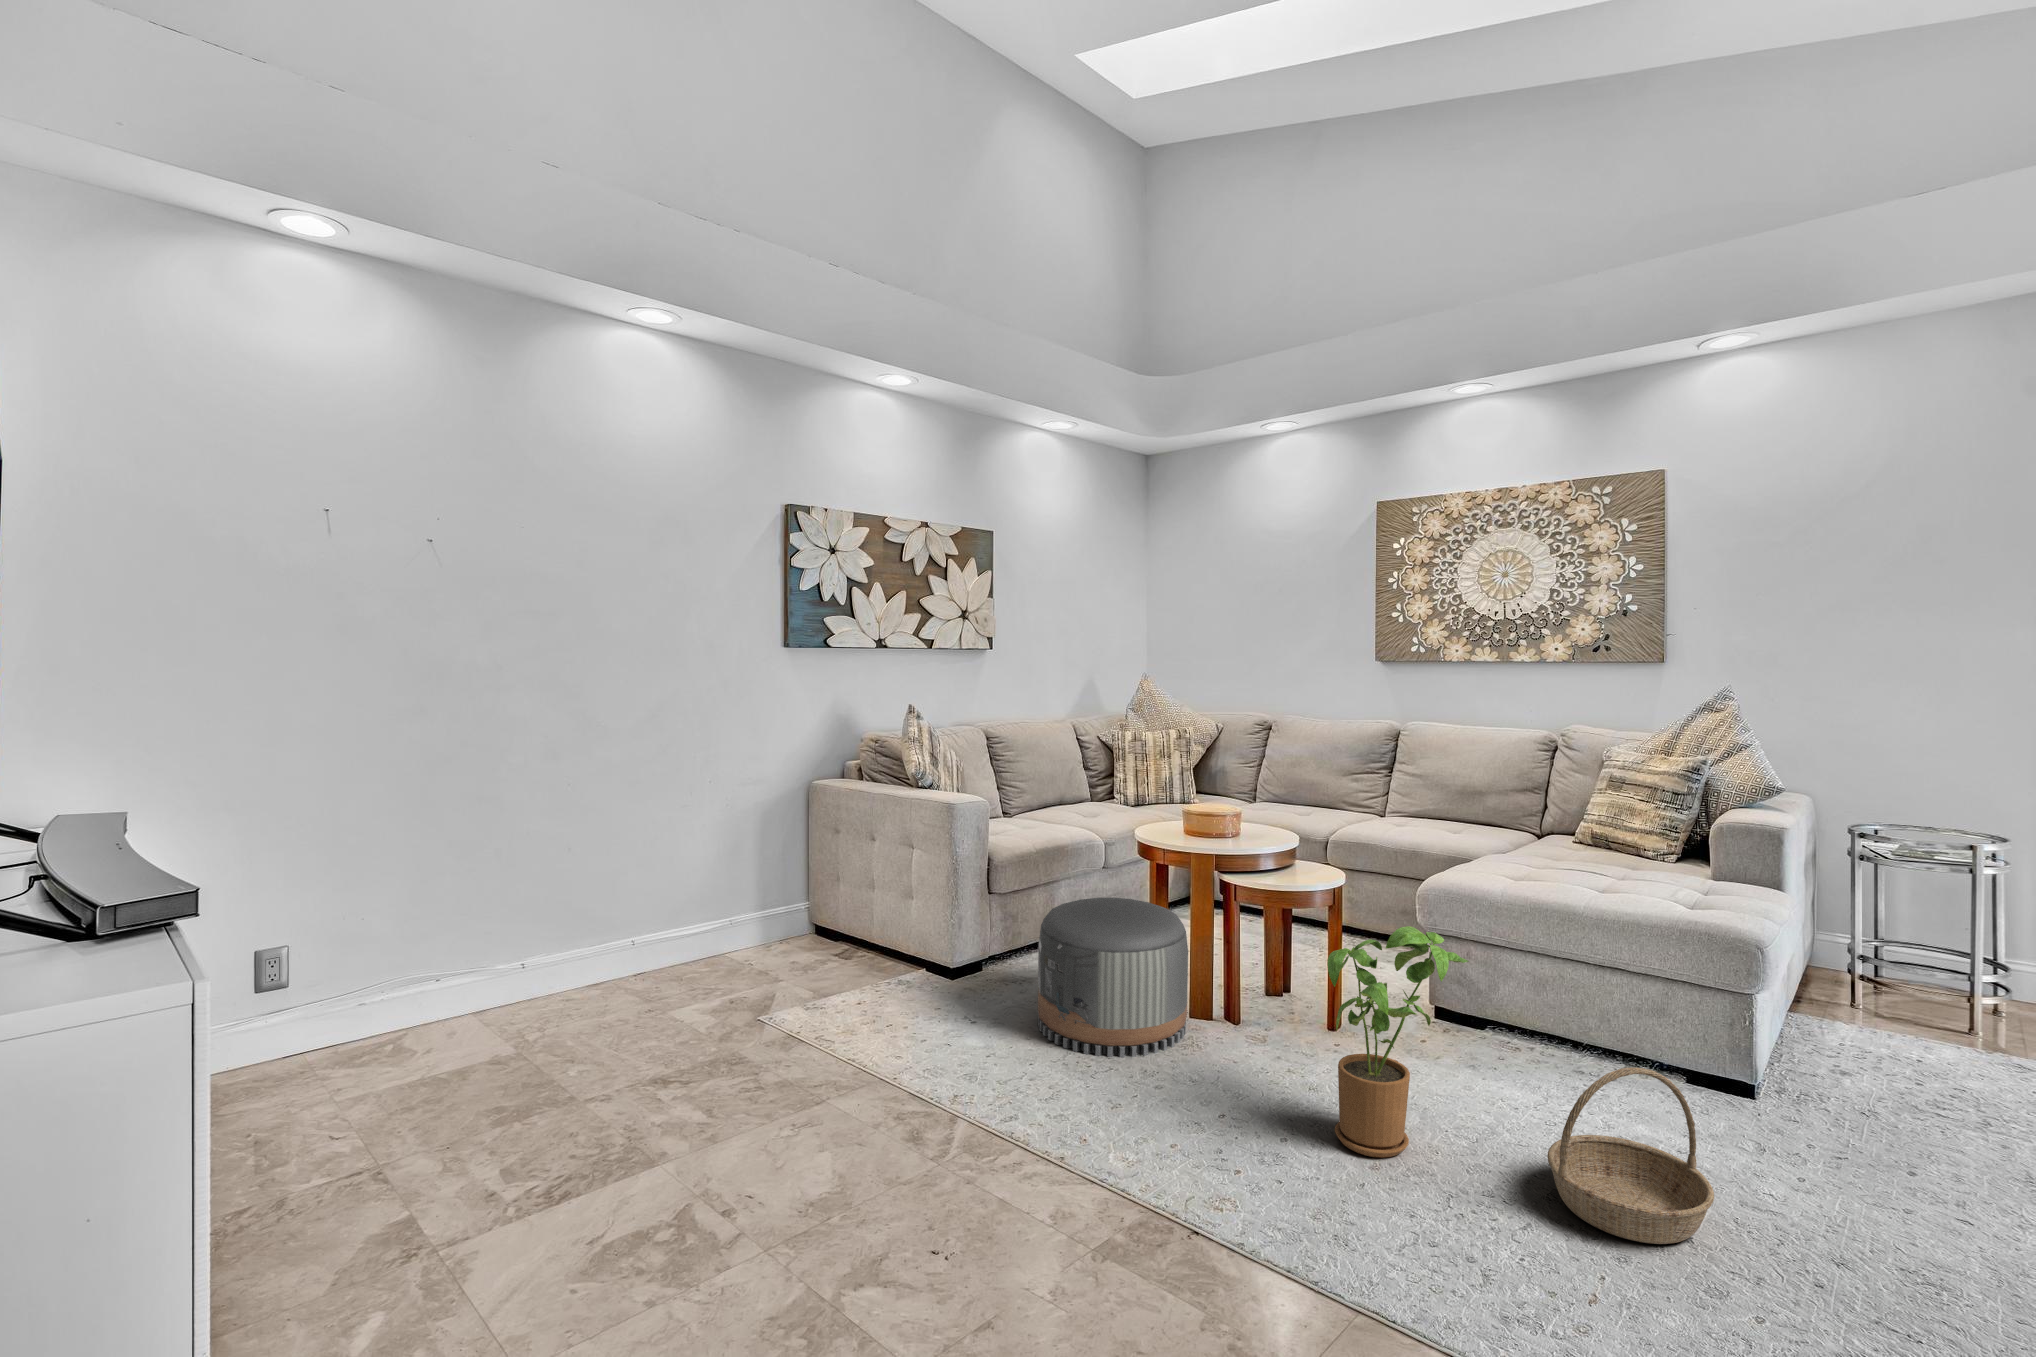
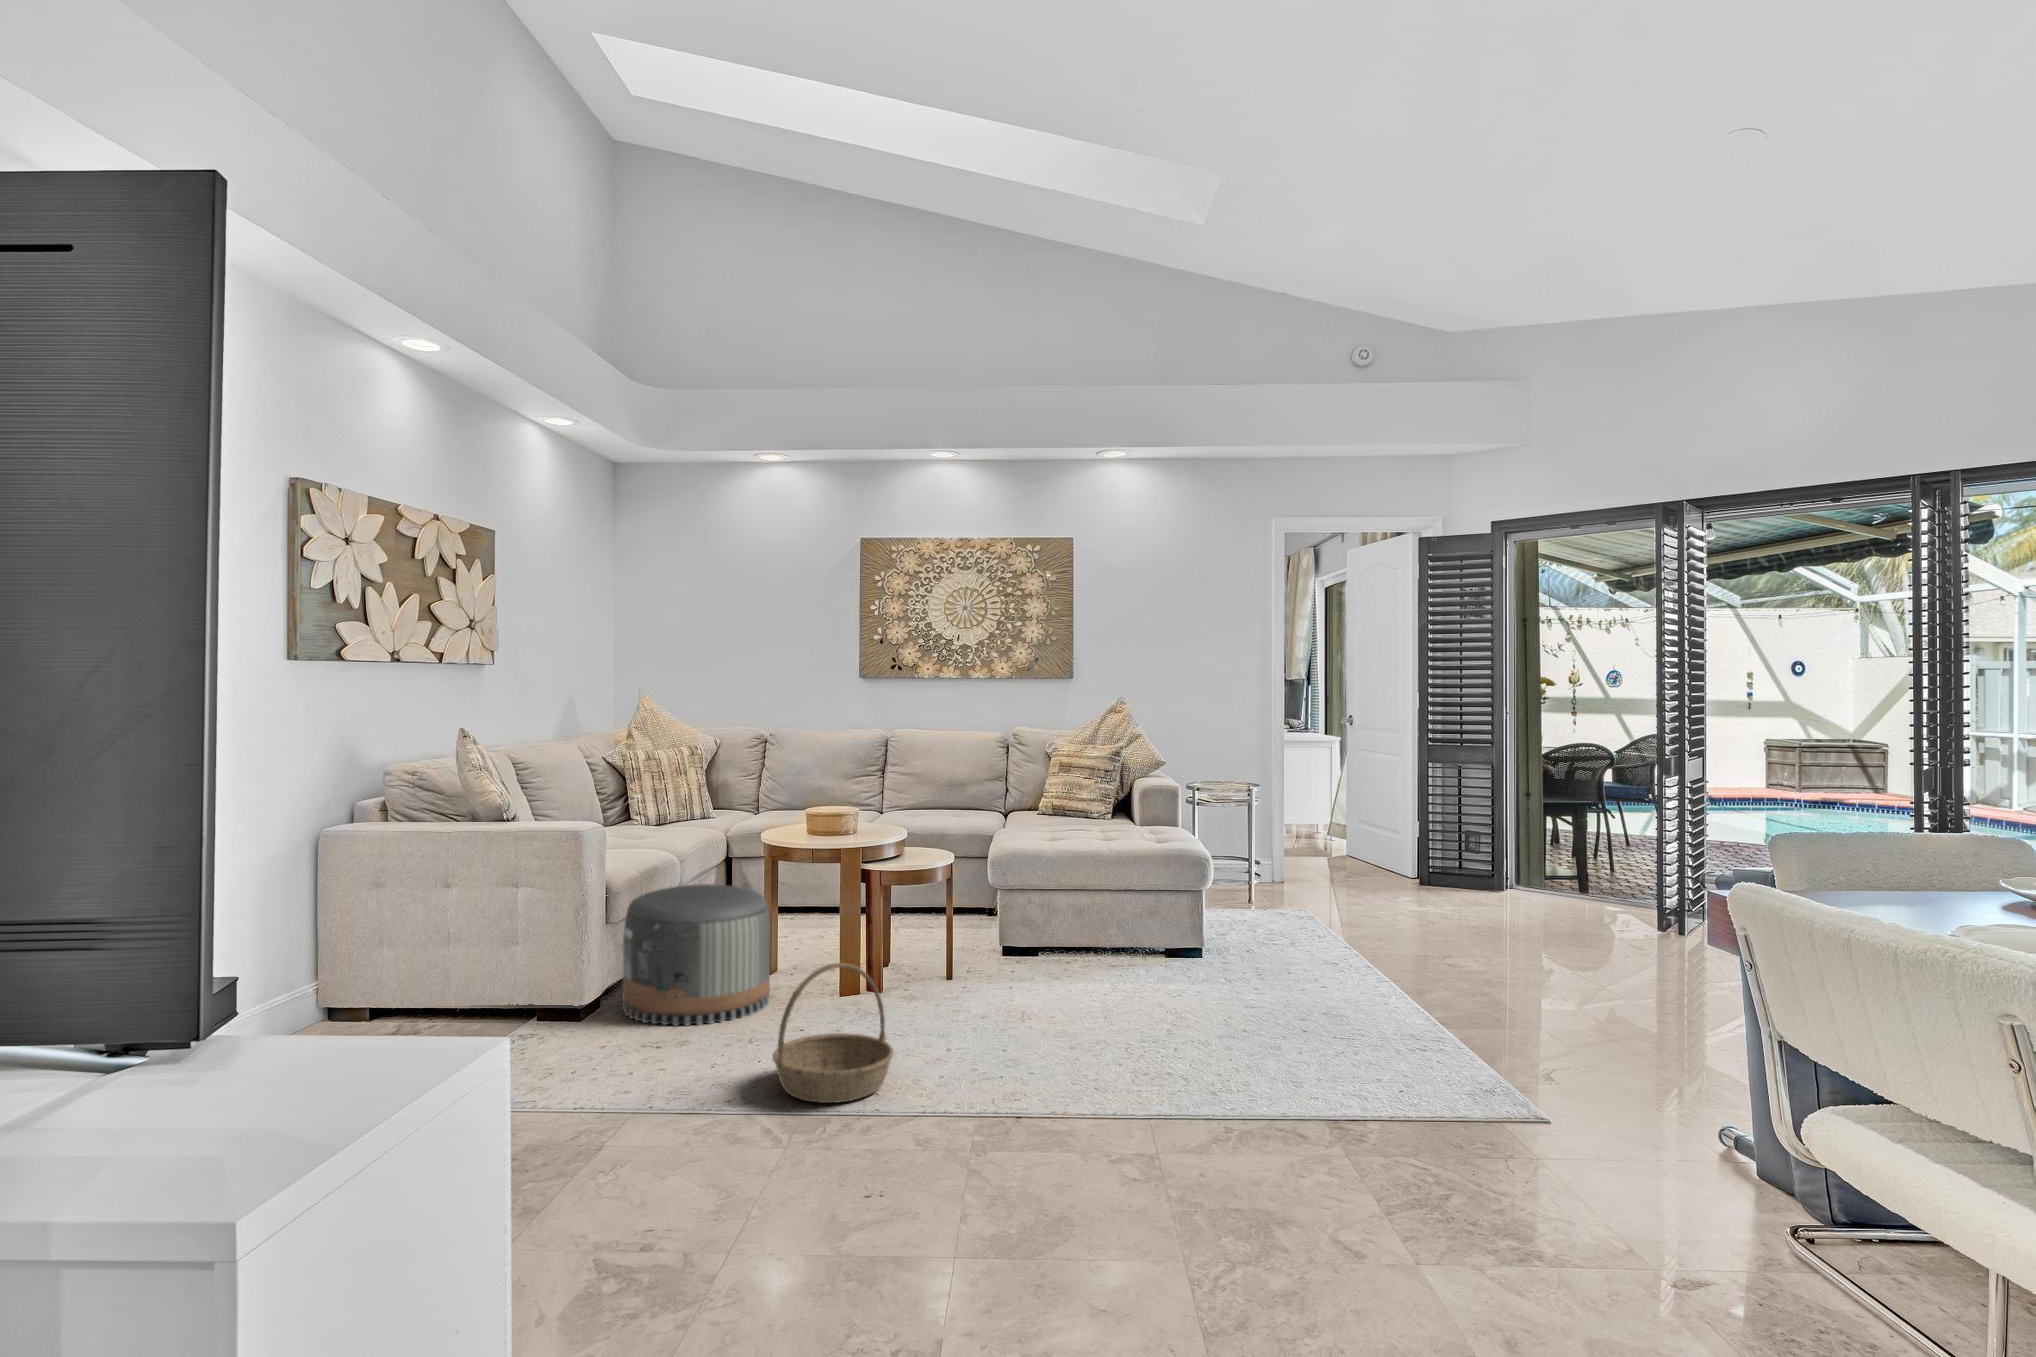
house plant: present [1327,926,1468,1158] -> none [919,850,1026,1041]
basket: present [1548,1068,1714,1244] -> present [773,963,894,1103]

